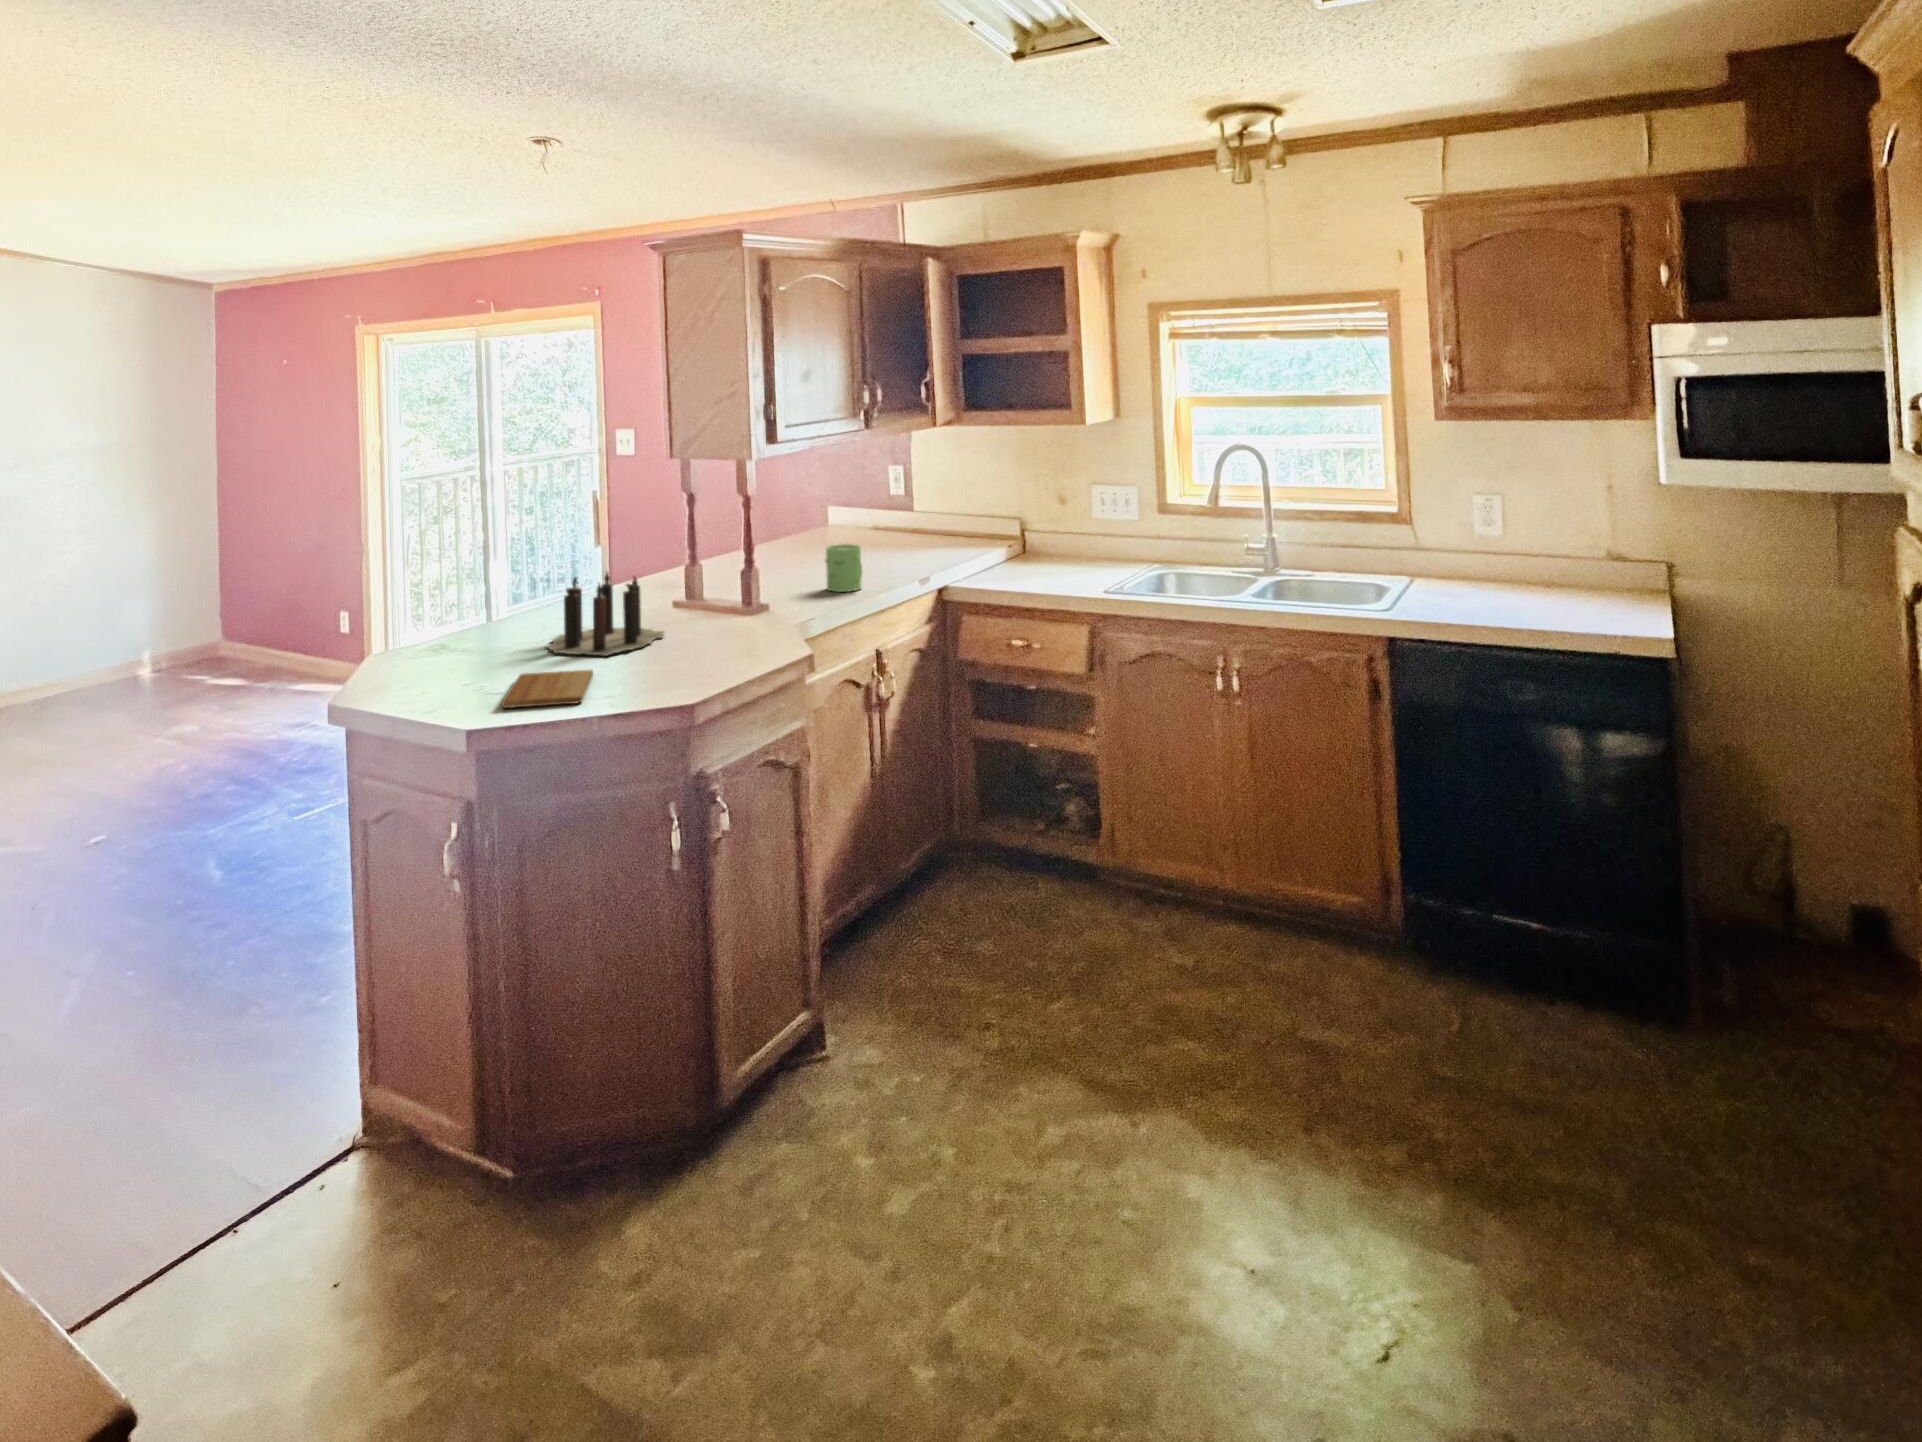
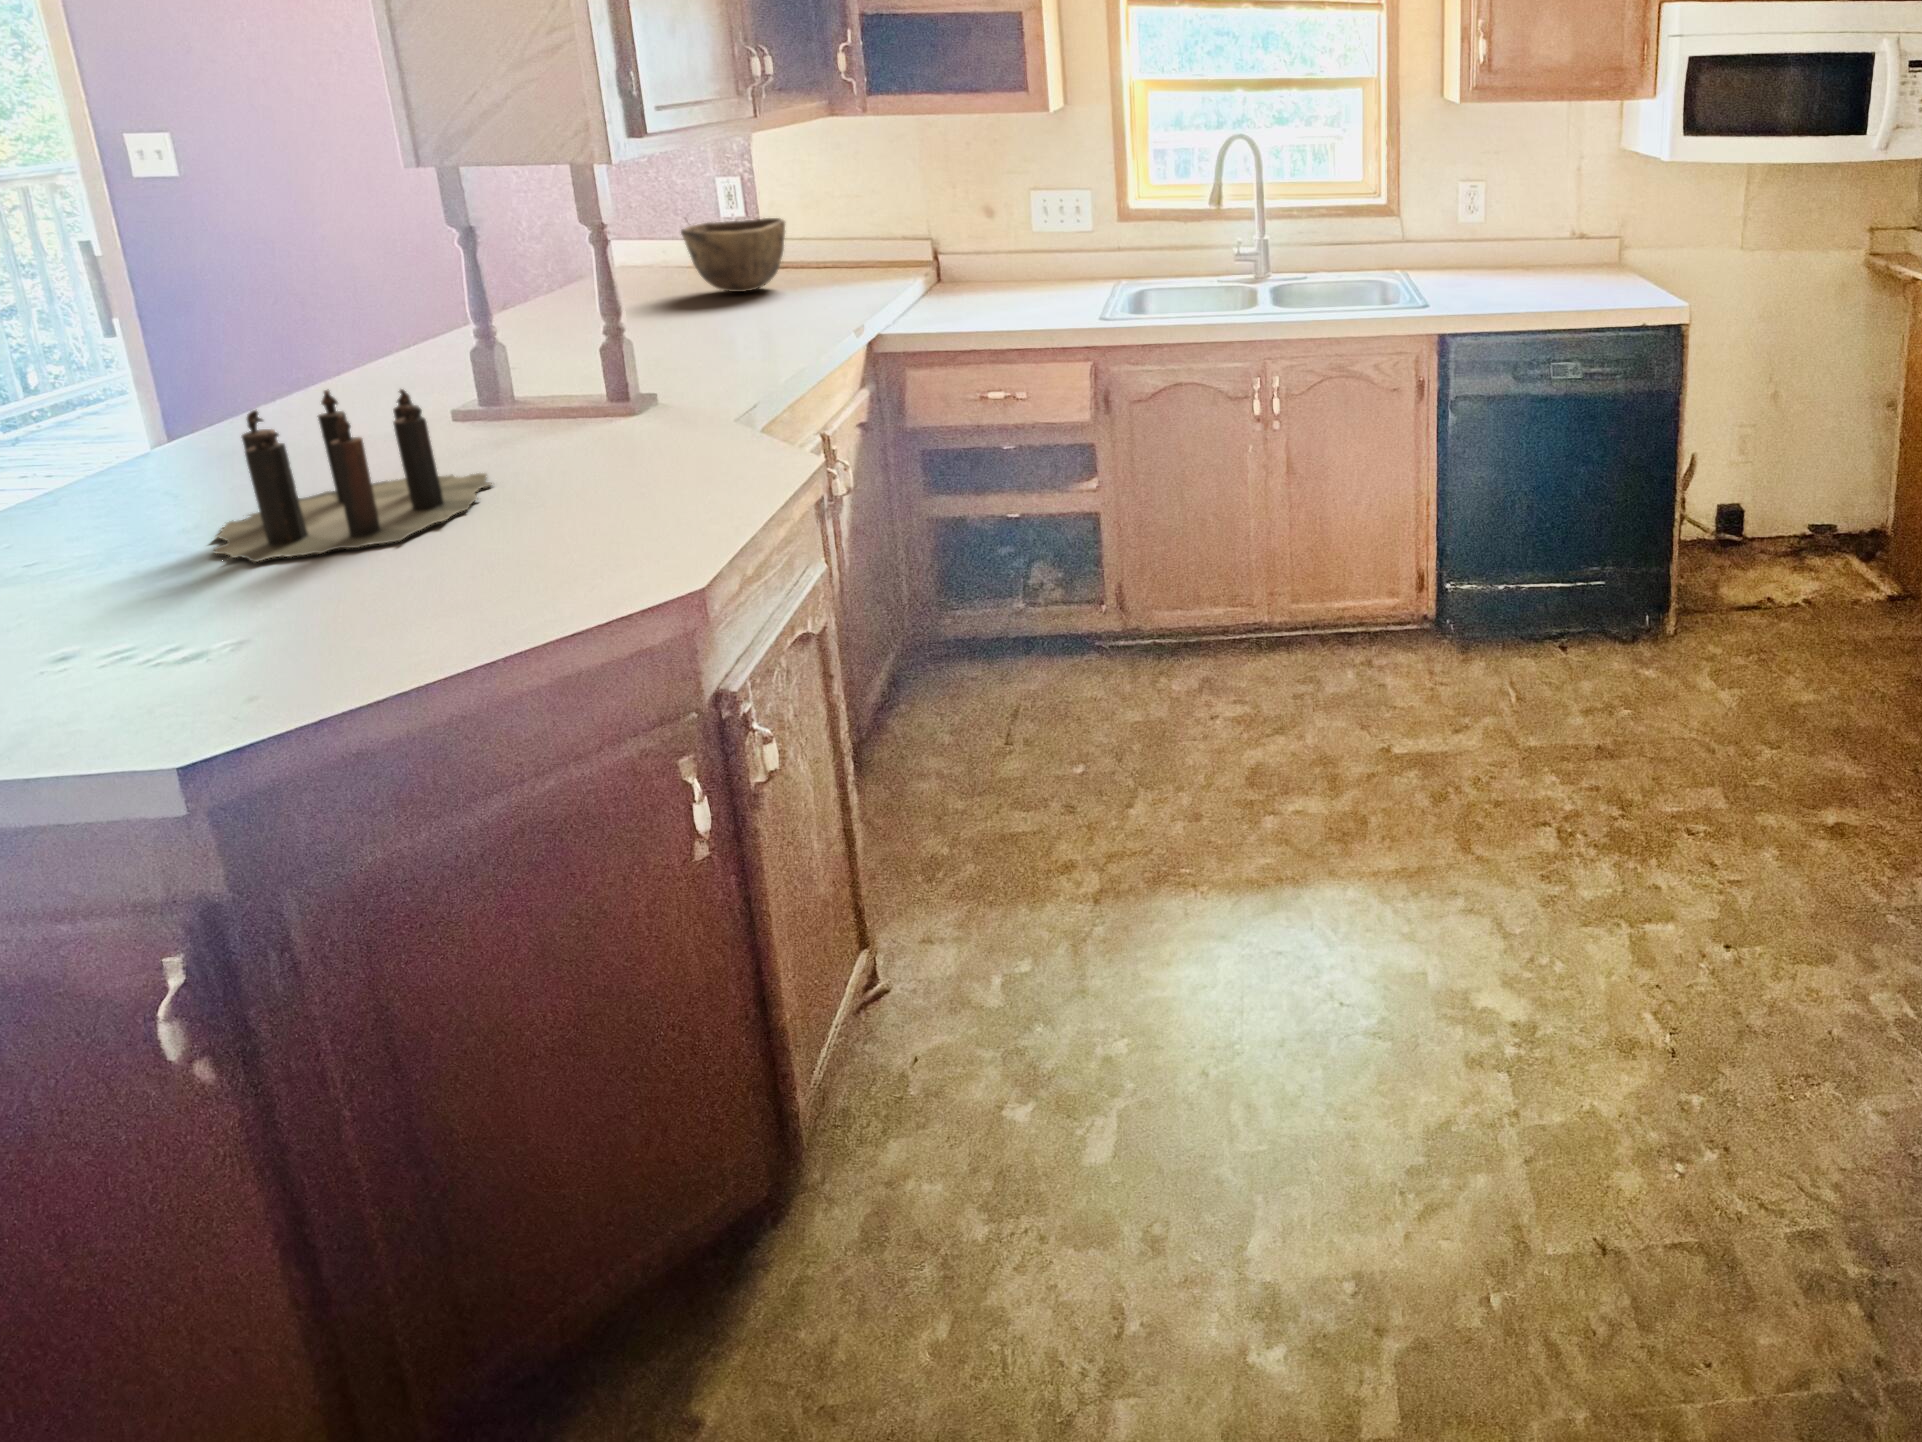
bowl: none [852,494,917,546] -> present [681,218,785,292]
mug: present [826,544,862,592] -> none [713,292,783,363]
cutting board: present [502,670,593,708] -> none [208,576,438,712]

